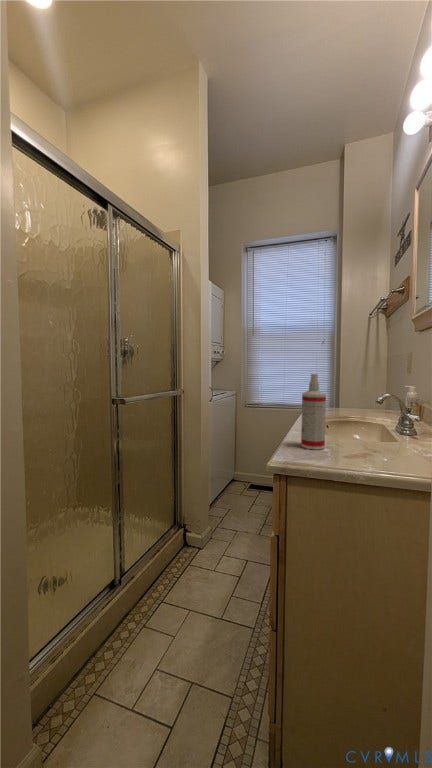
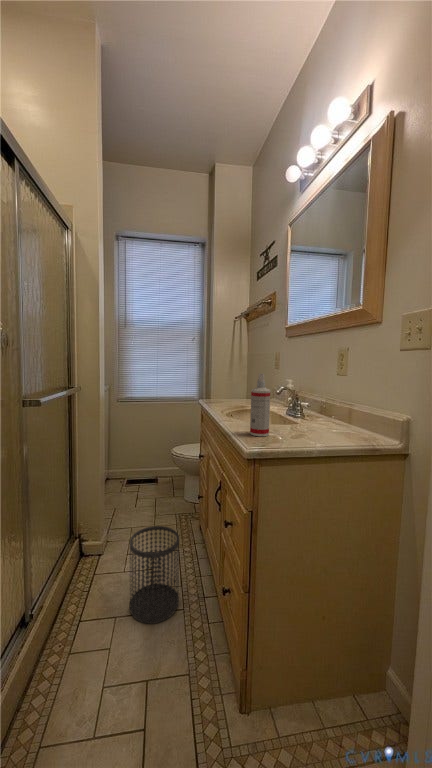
wastebasket: none [204,531,254,632] -> present [130,526,179,624]

